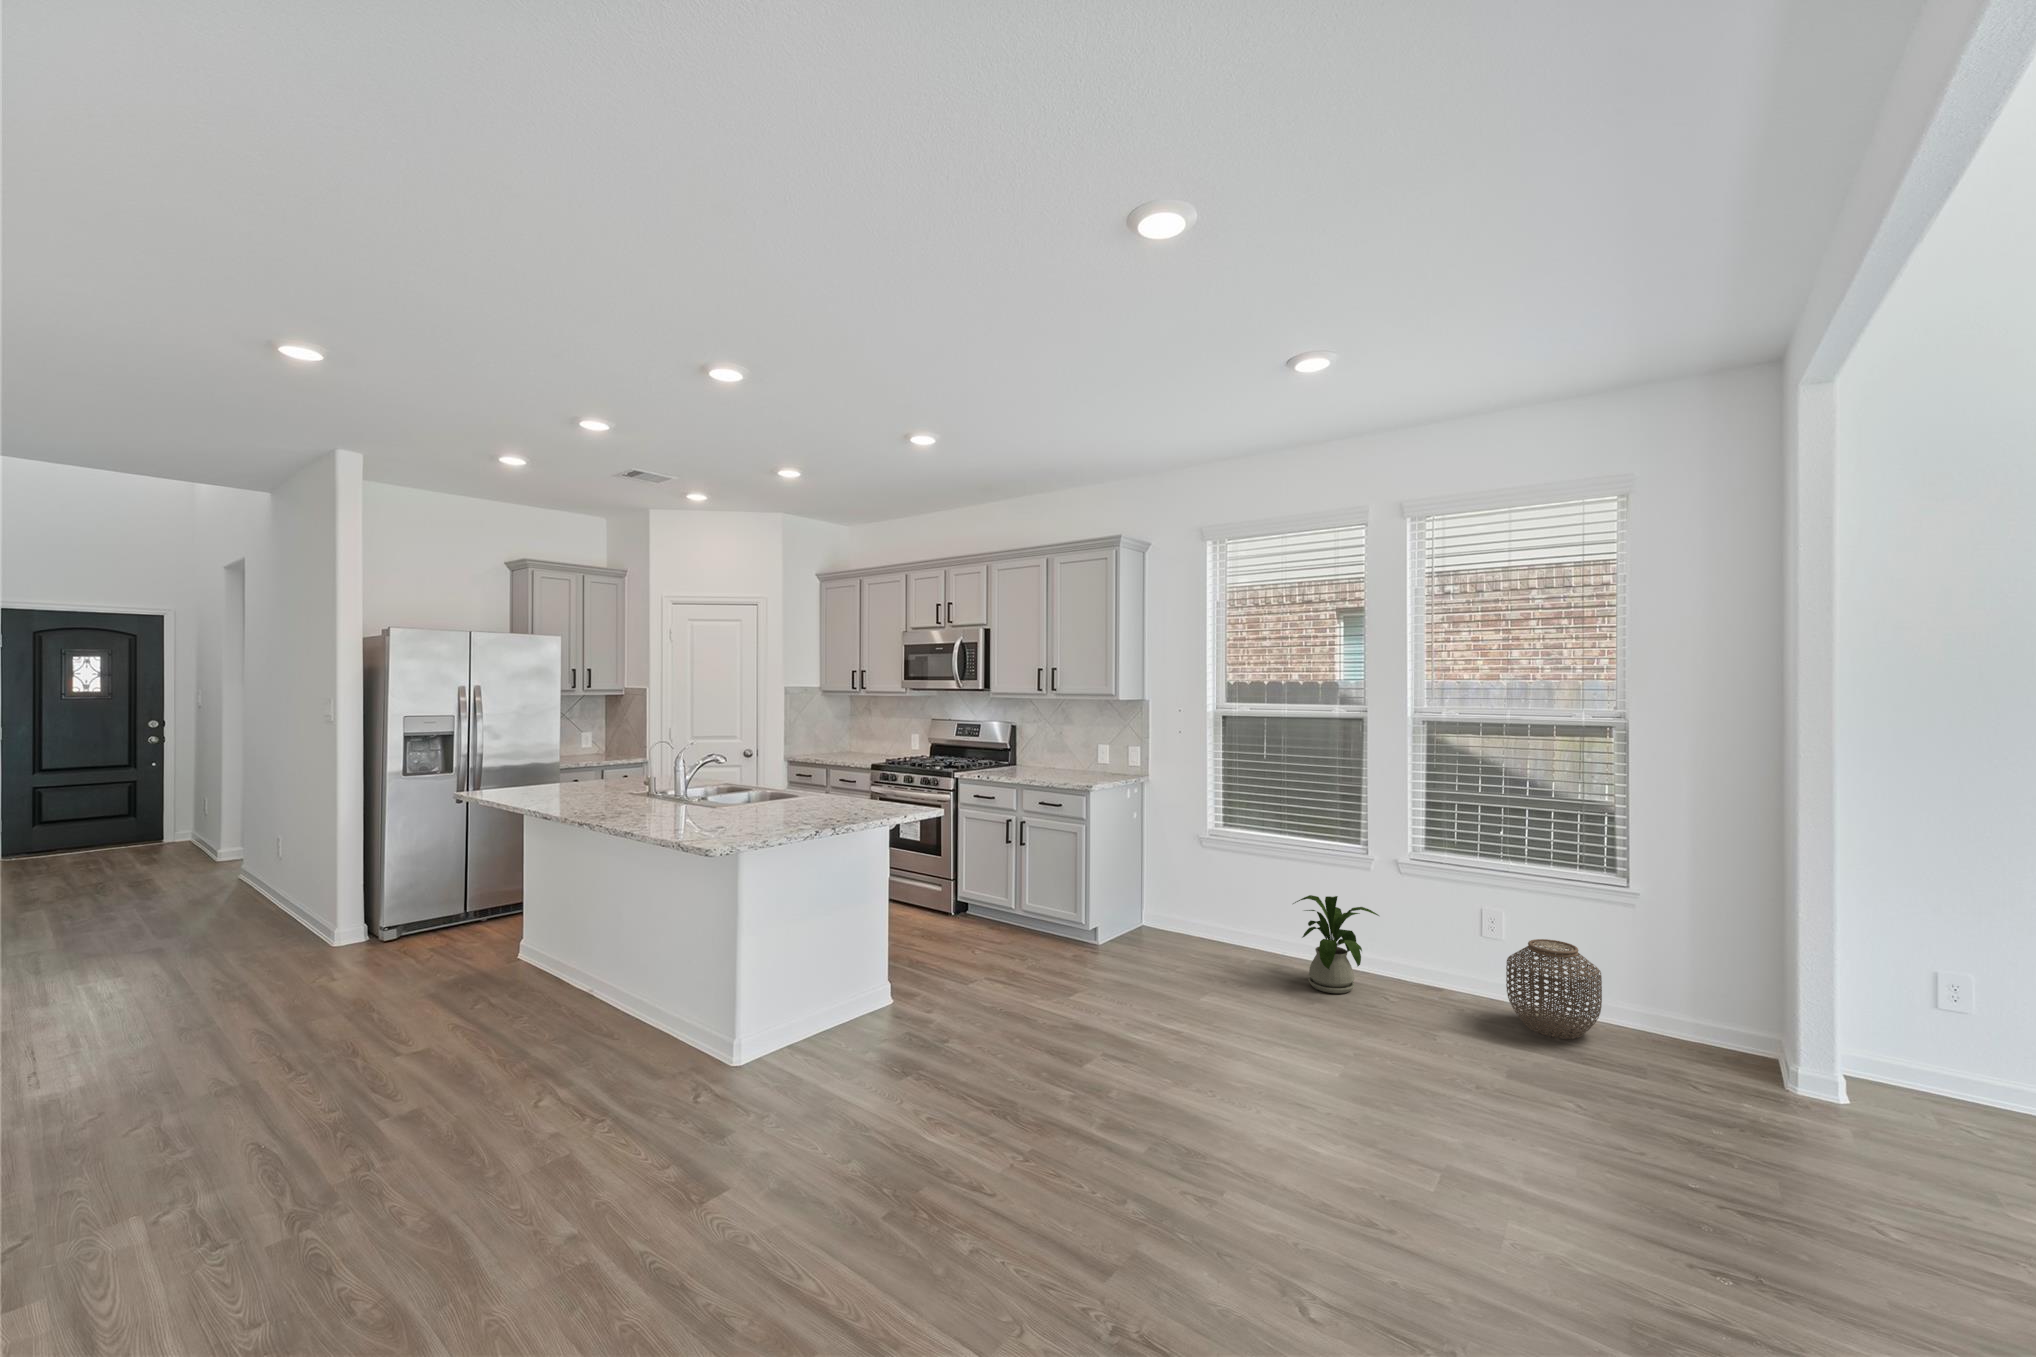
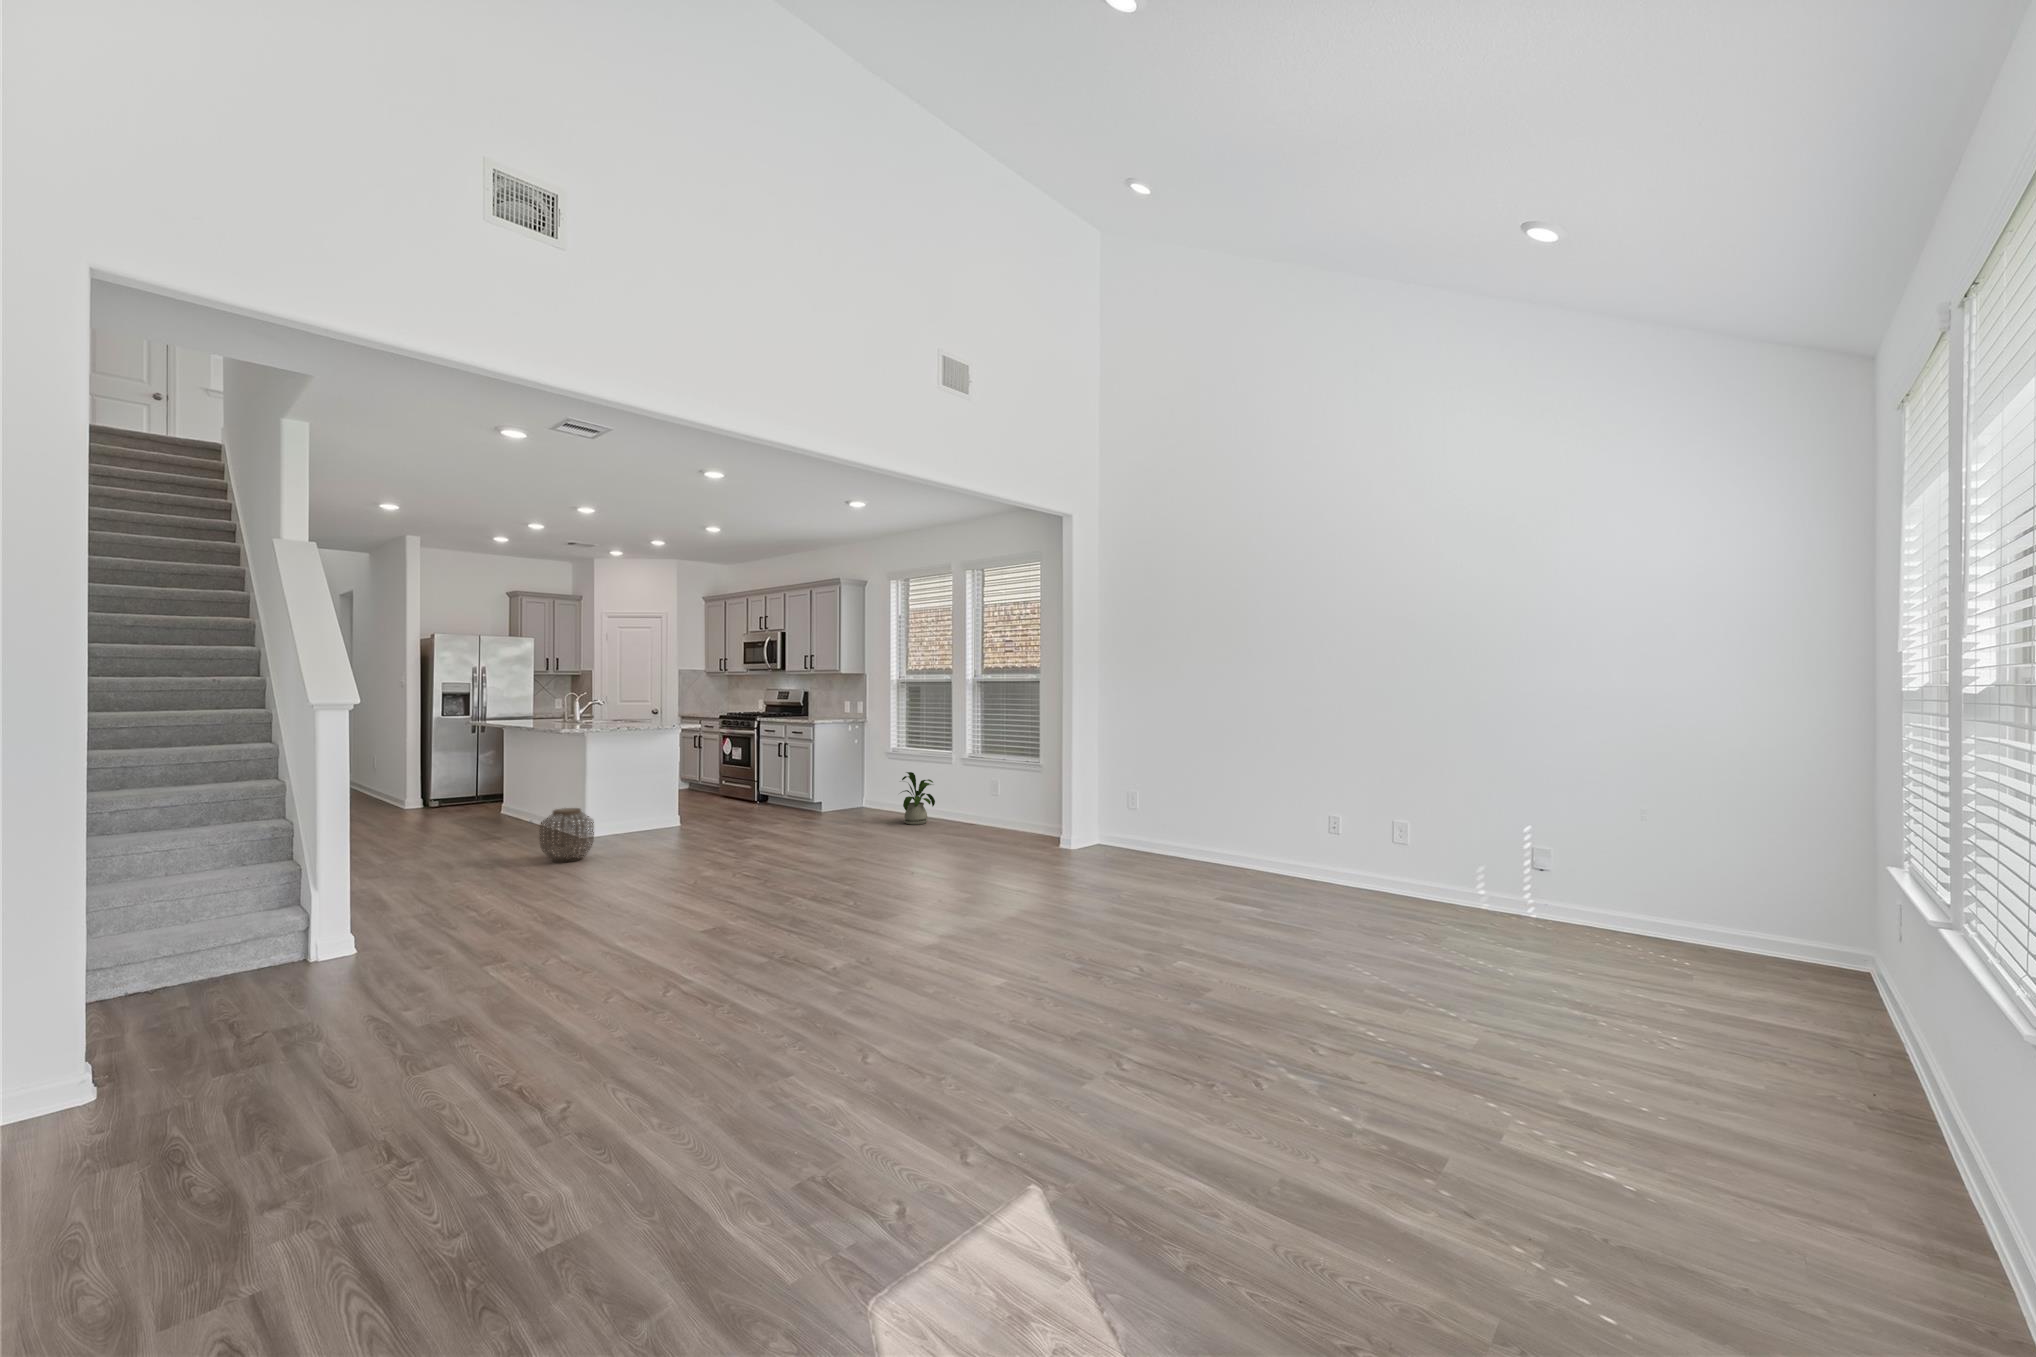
woven basket: present [1506,939,1602,1039] -> present [539,808,594,862]

